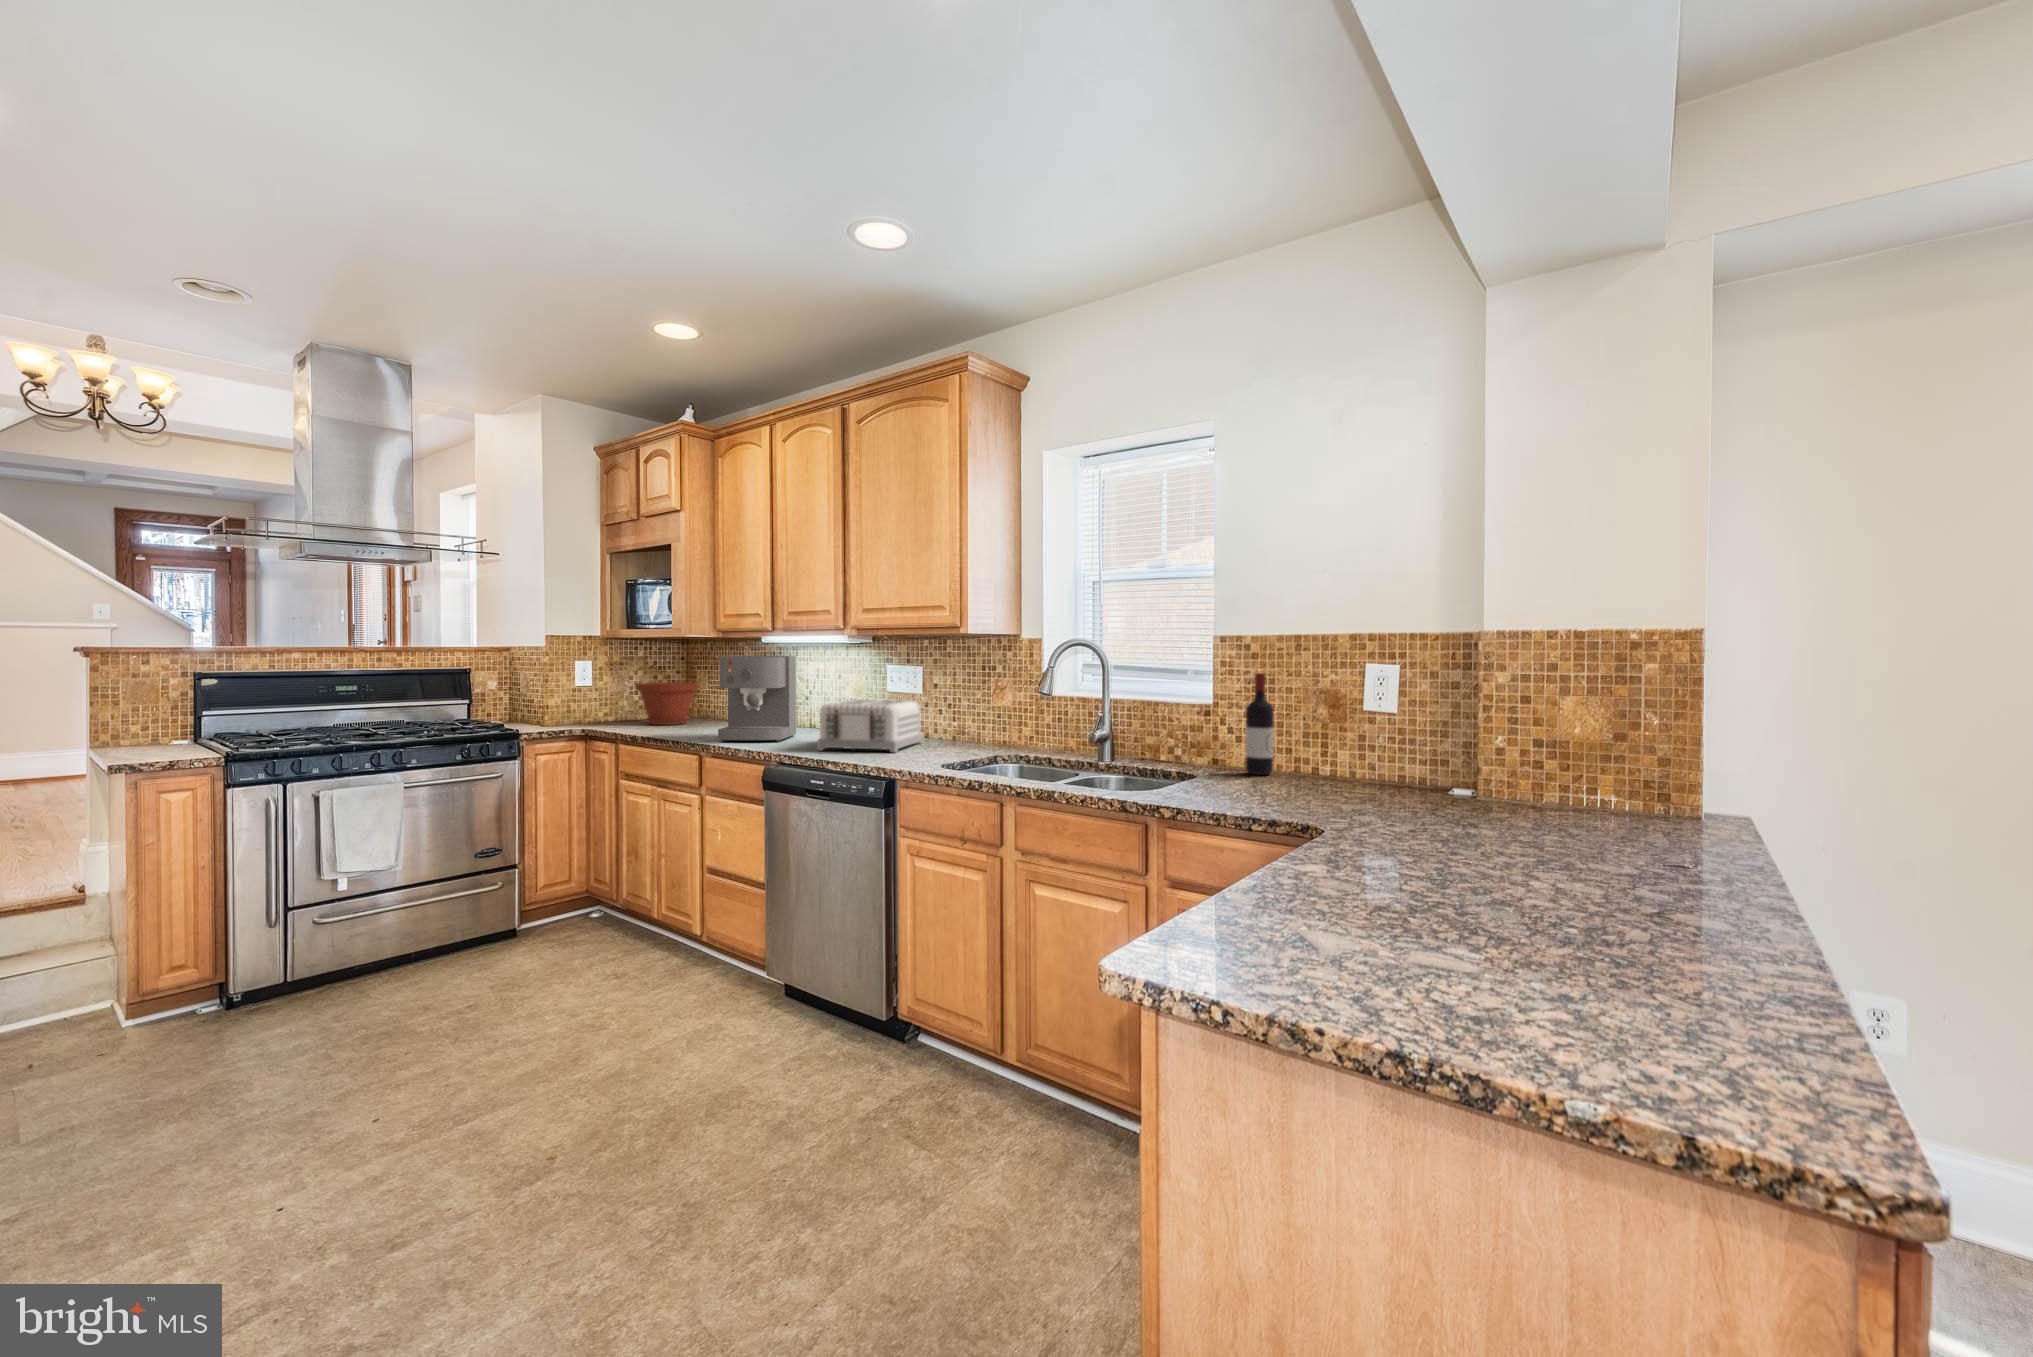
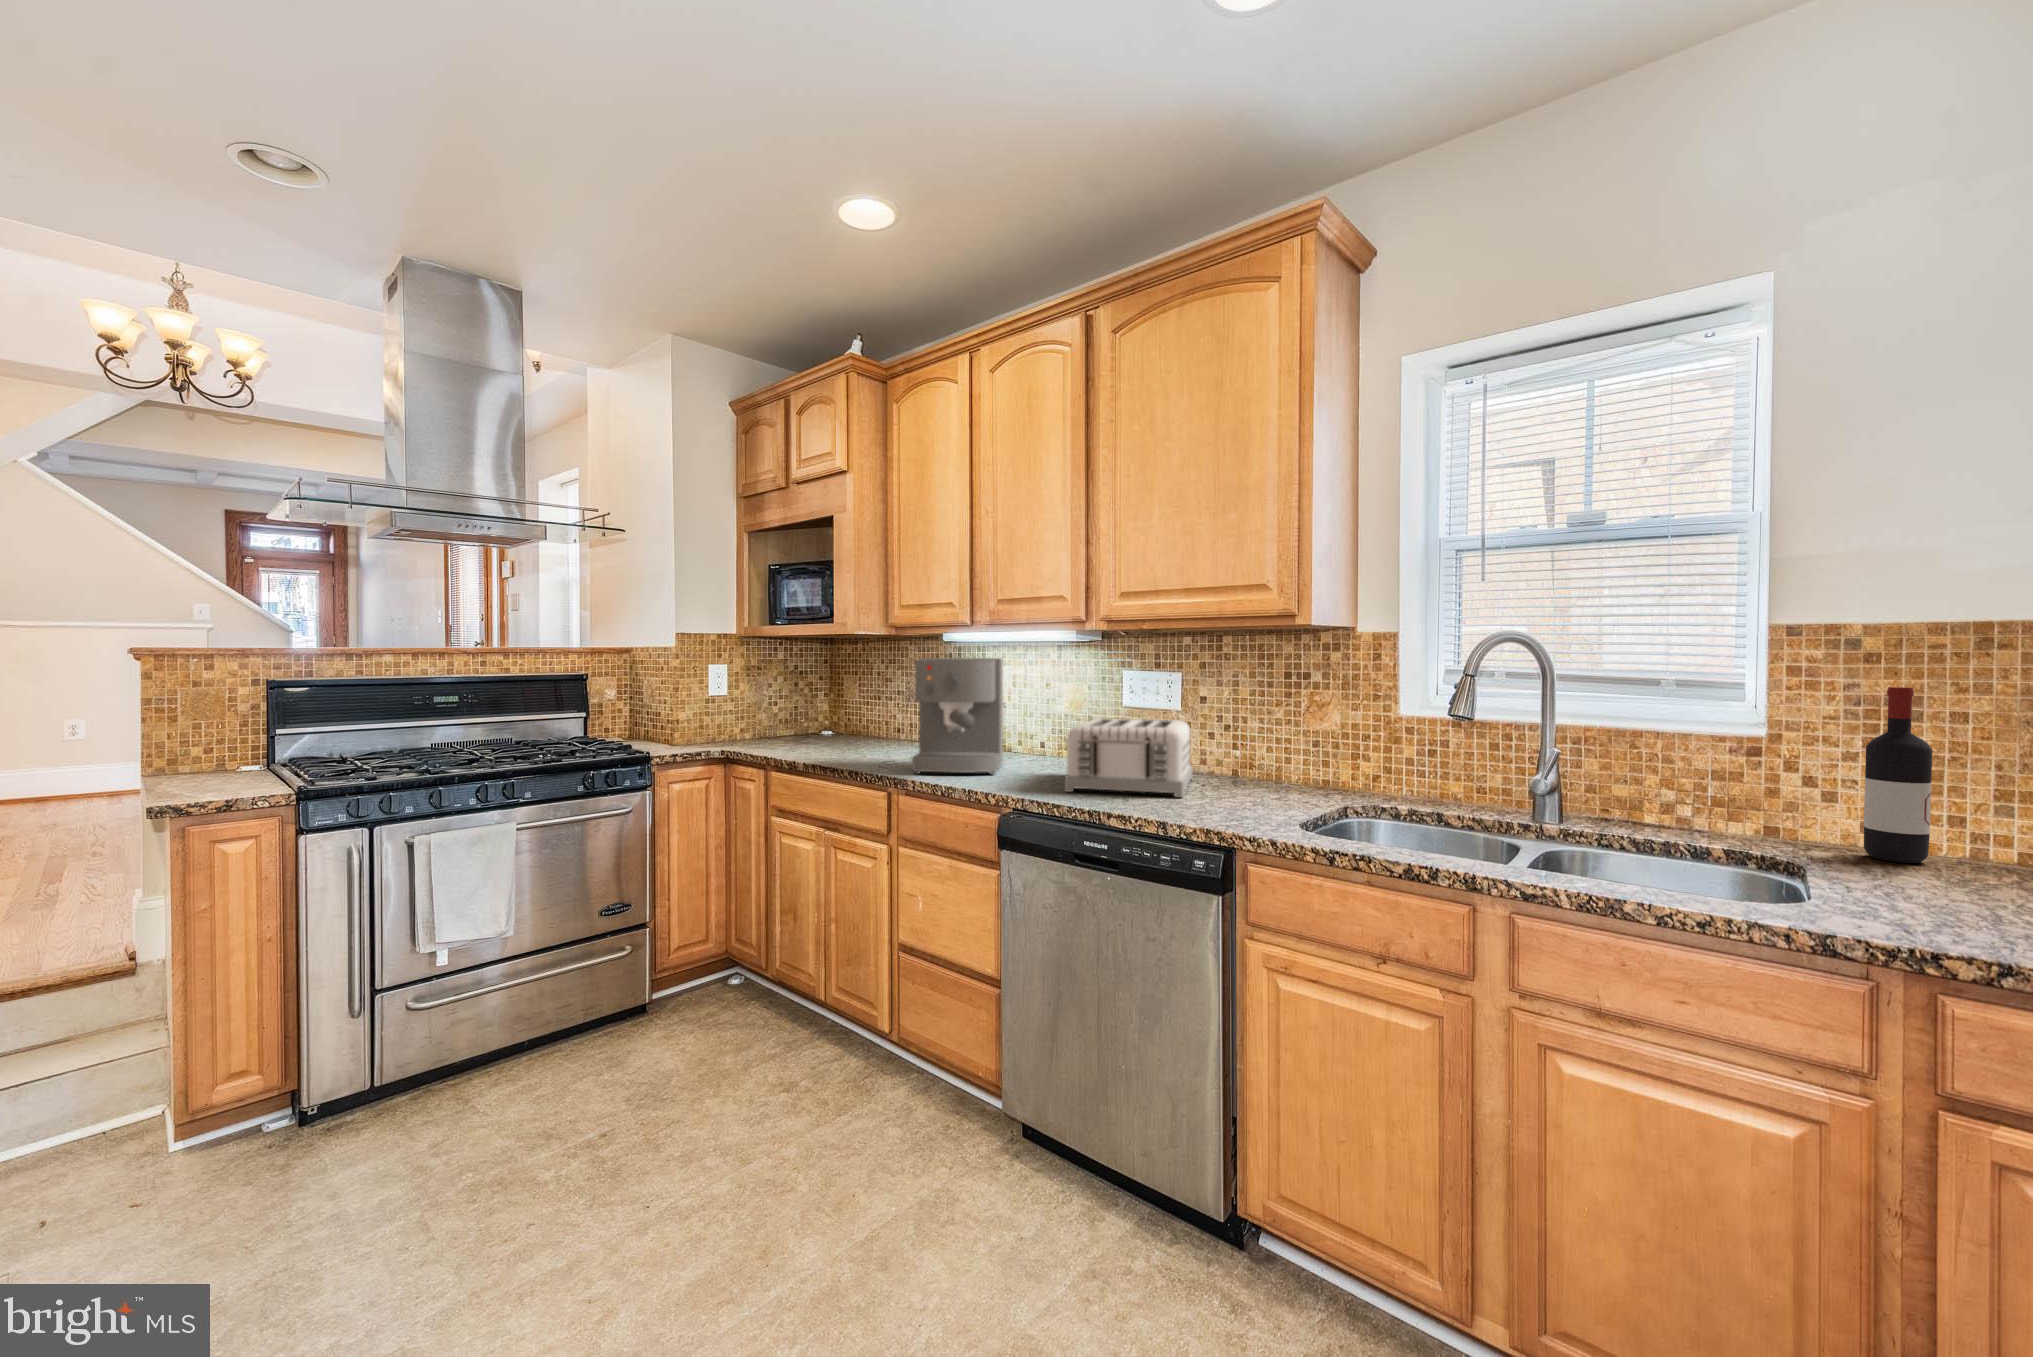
plant pot: present [635,682,699,725] -> none [782,690,859,745]

